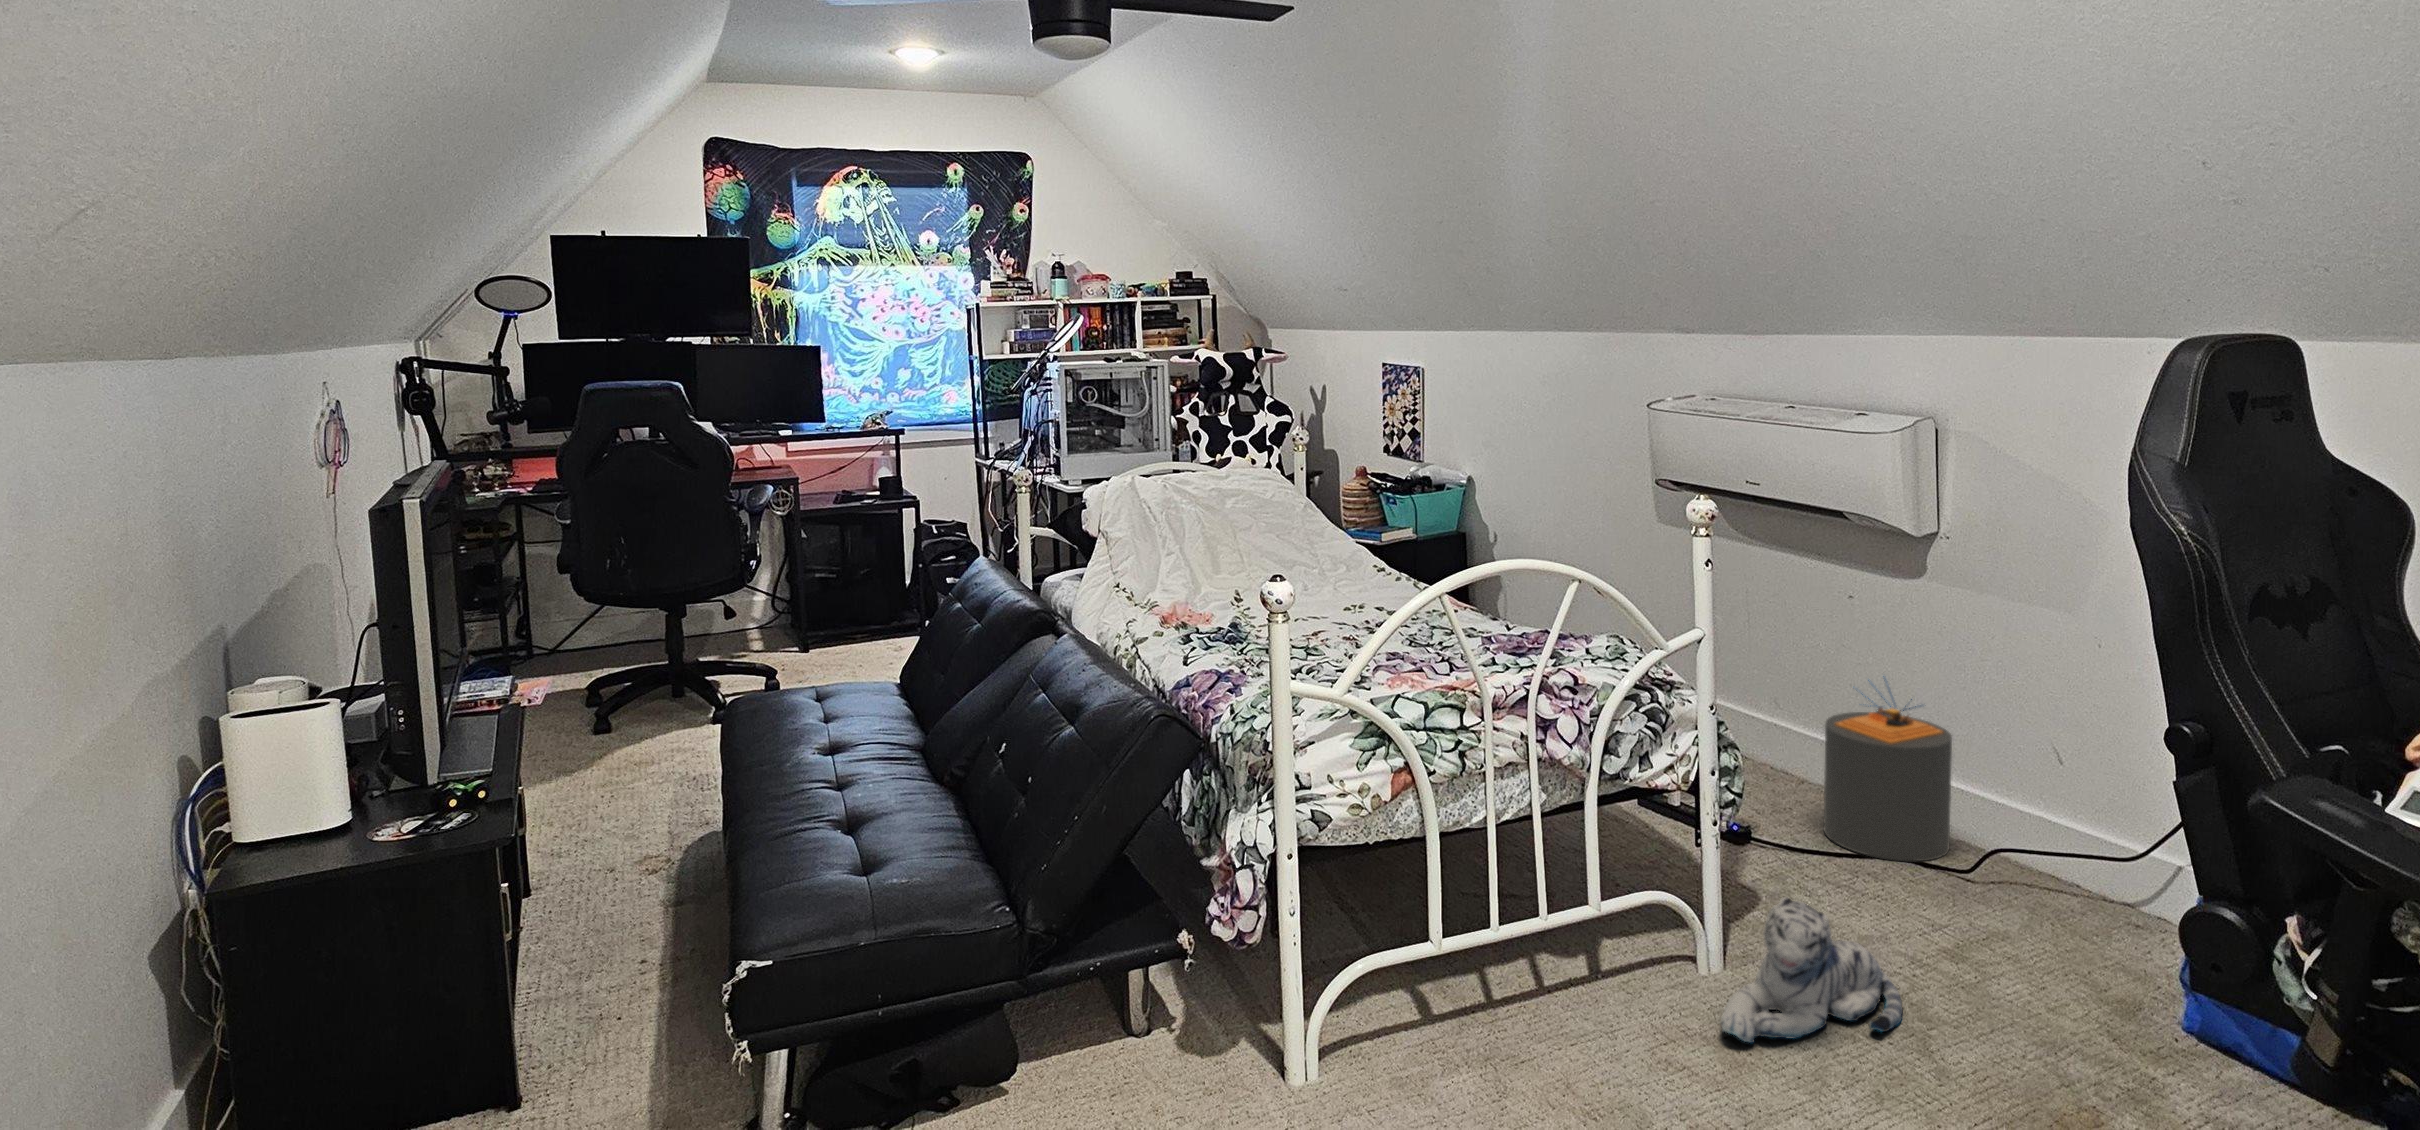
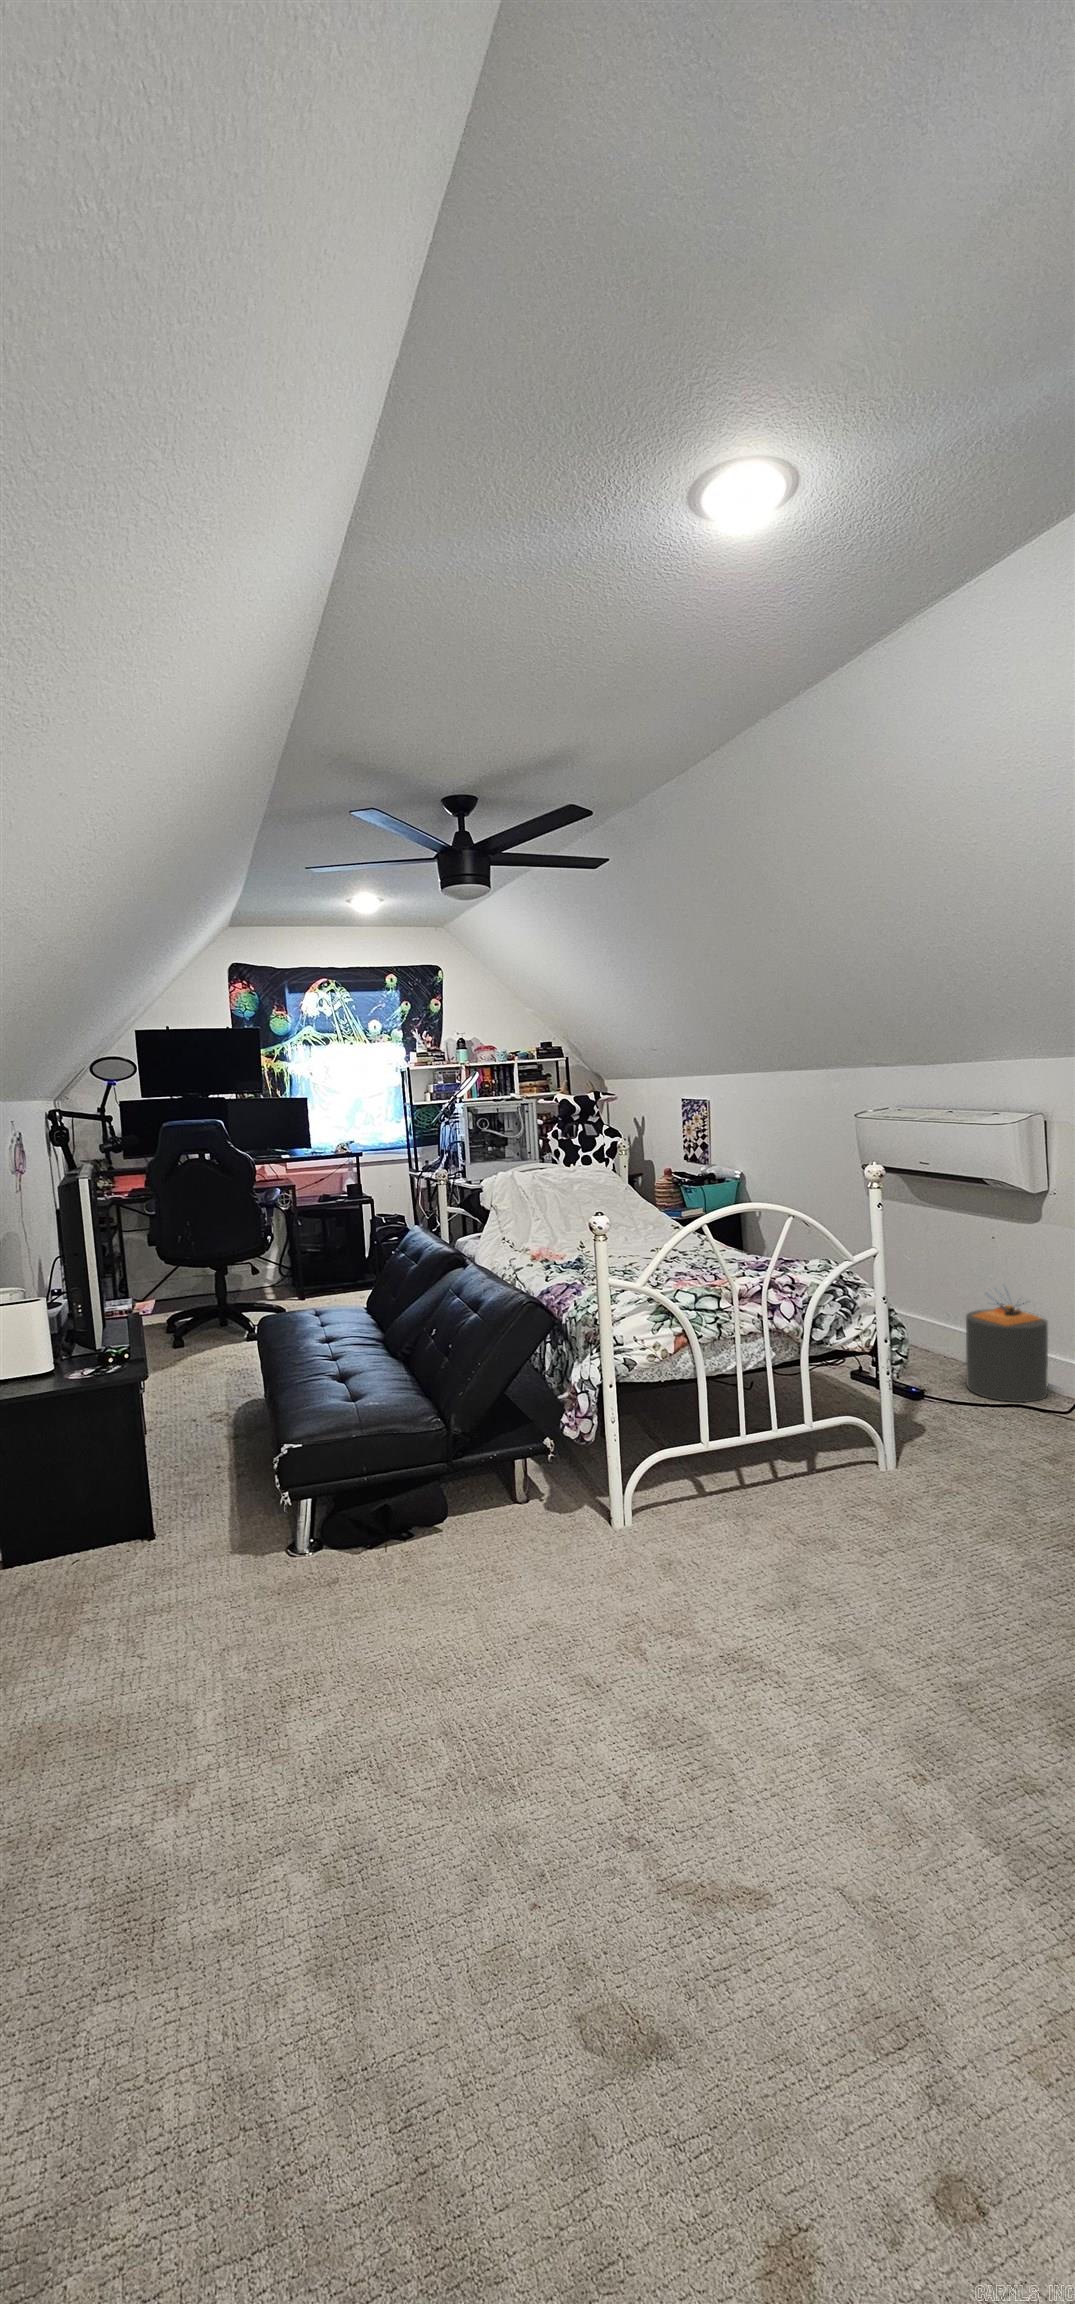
plush toy: present [1721,897,1903,1043] -> none [885,1410,1003,1500]

